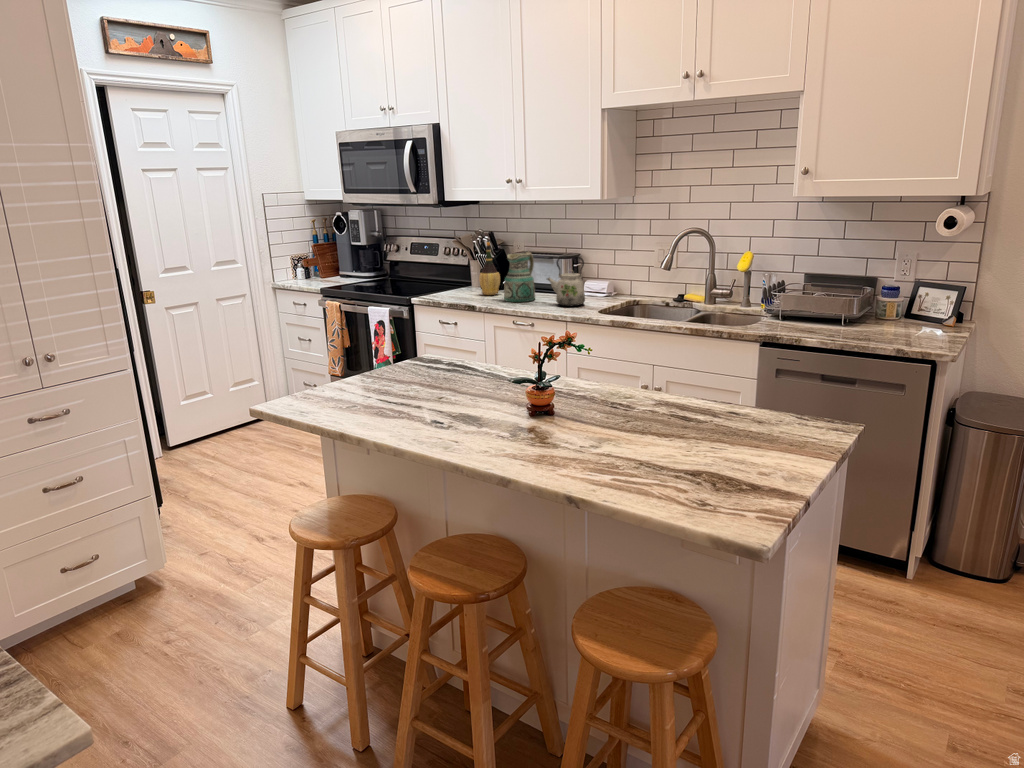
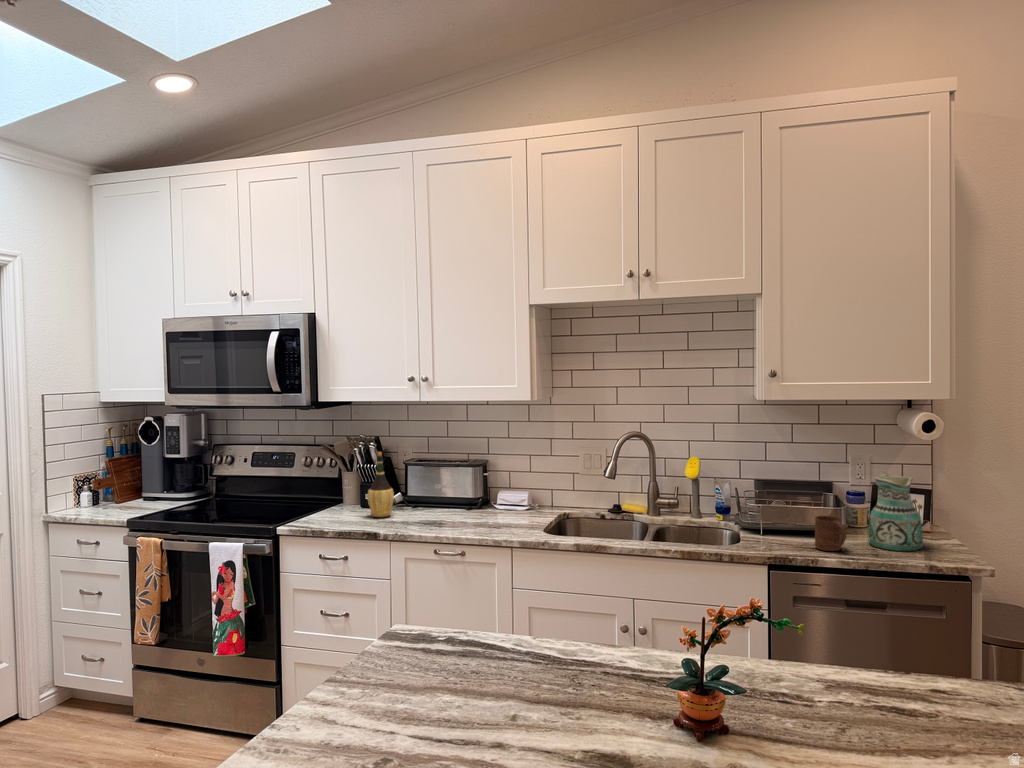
ceramic pitcher: present [504,252,535,302] -> present [868,472,923,551]
kettle: present [547,256,585,306] -> none [470,467,519,529]
cup: none [811,305,836,335] -> present [815,516,846,551]

